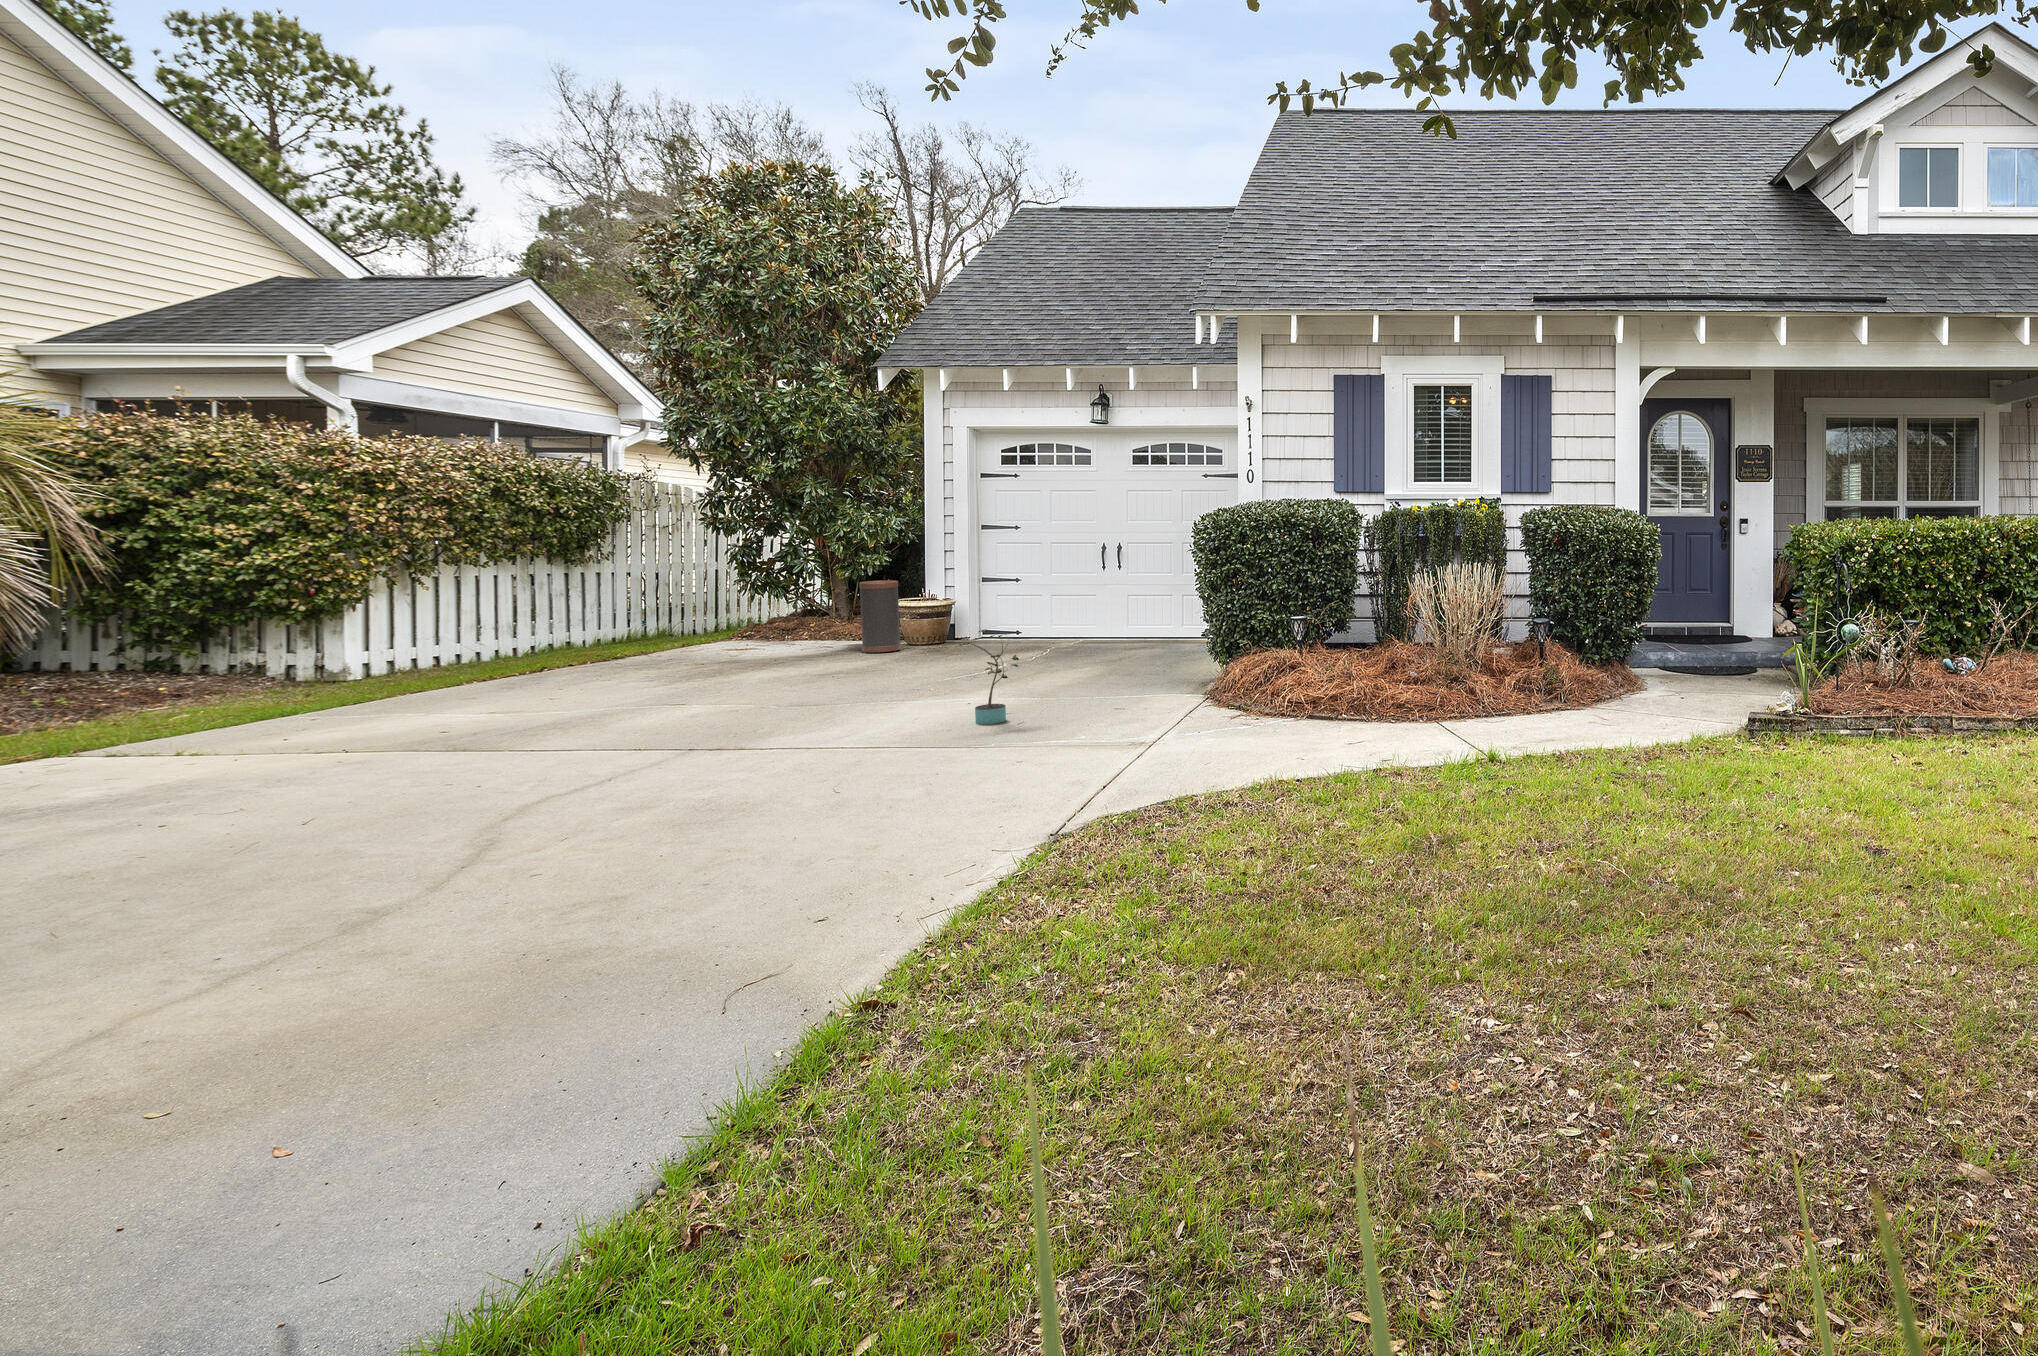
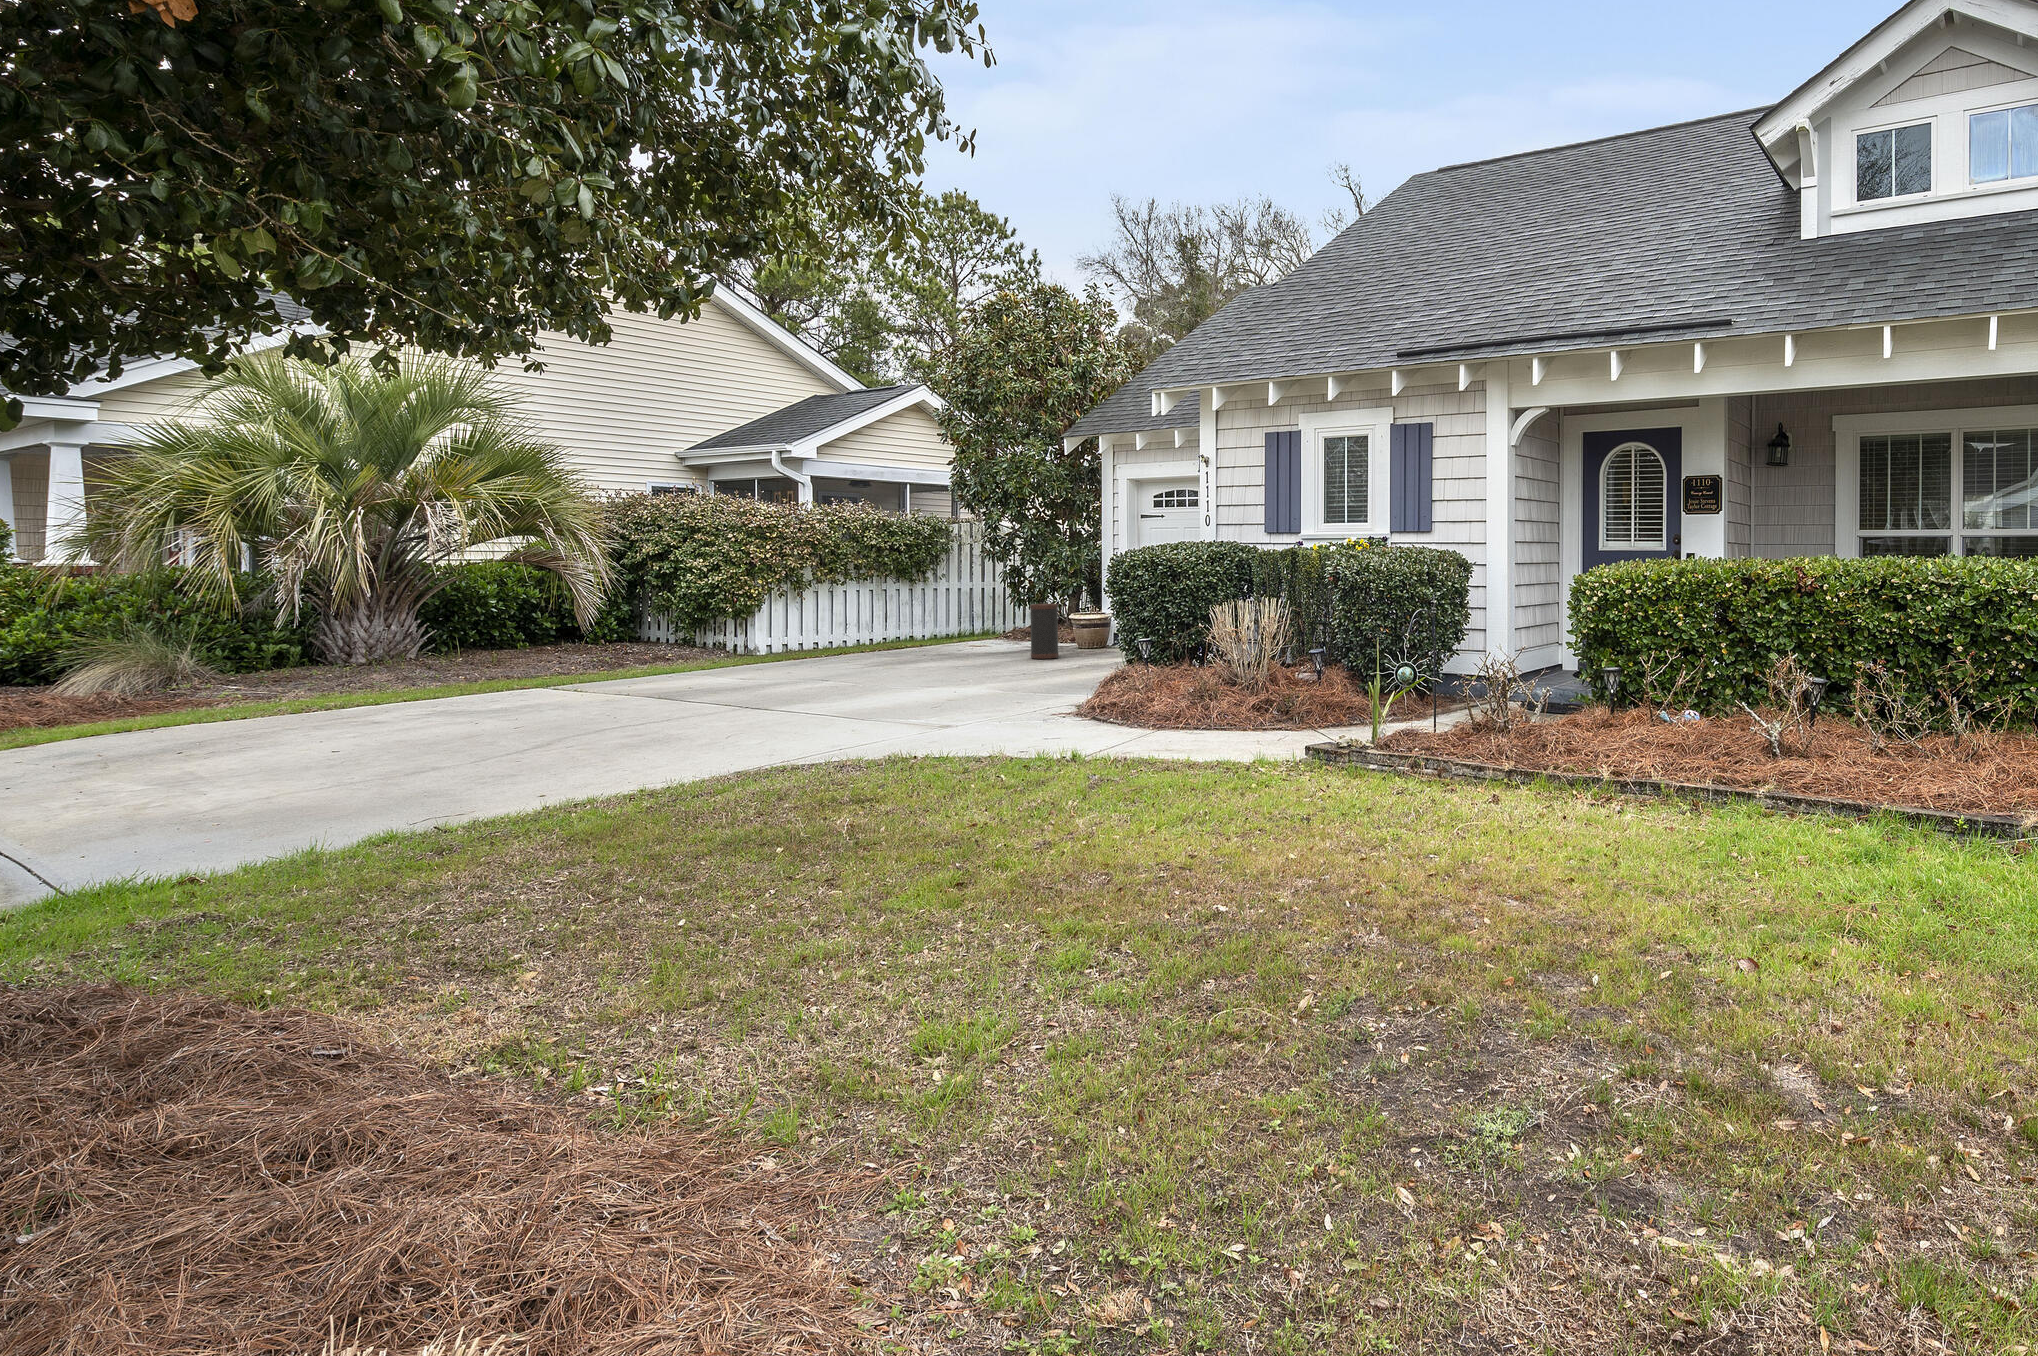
potted plant: present [960,629,1019,724] -> none [890,630,930,696]

